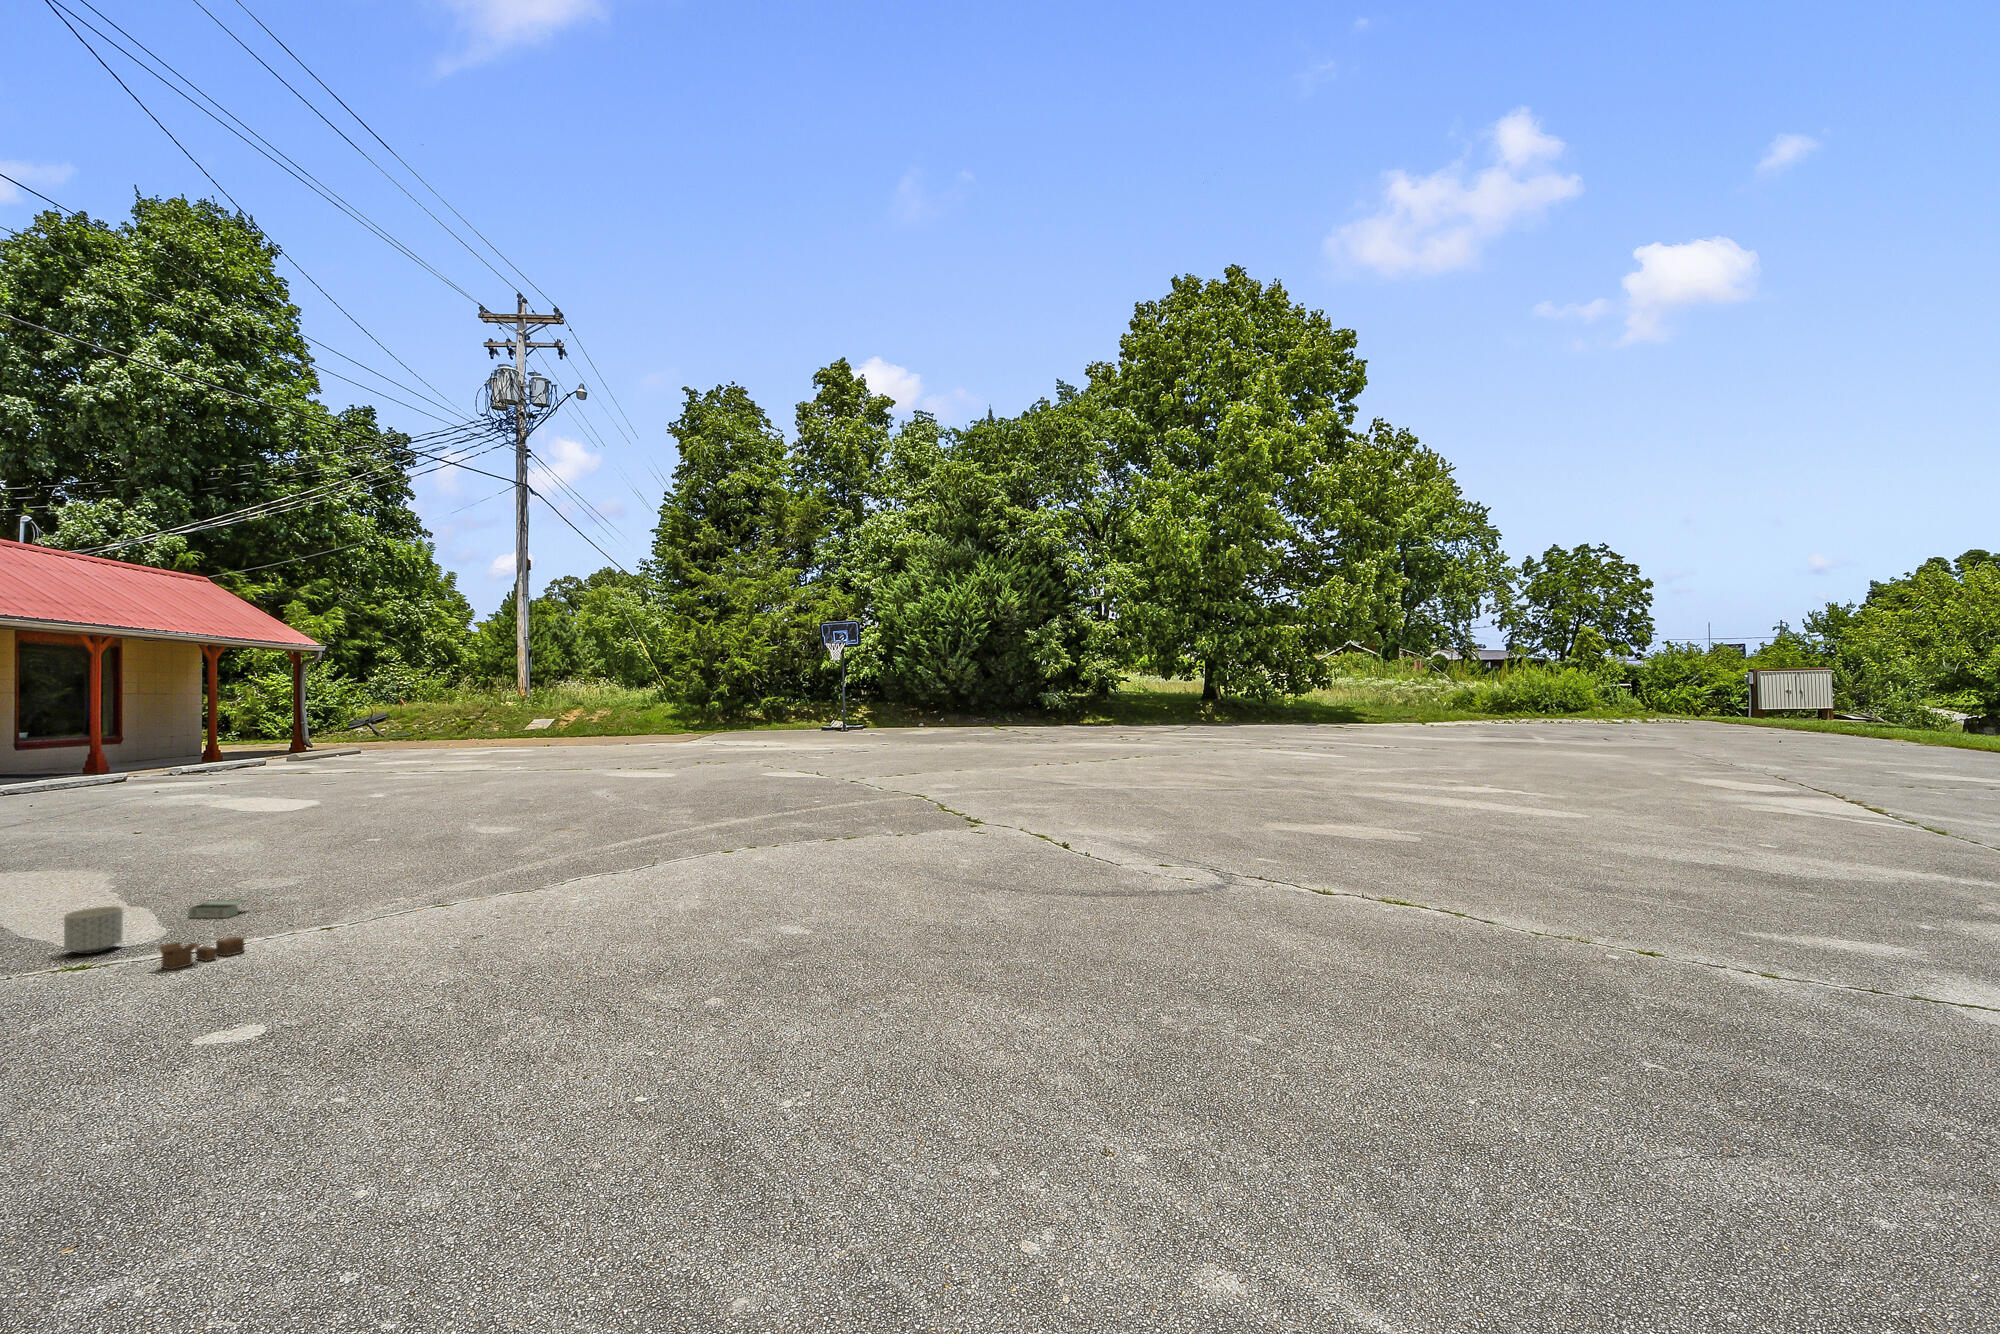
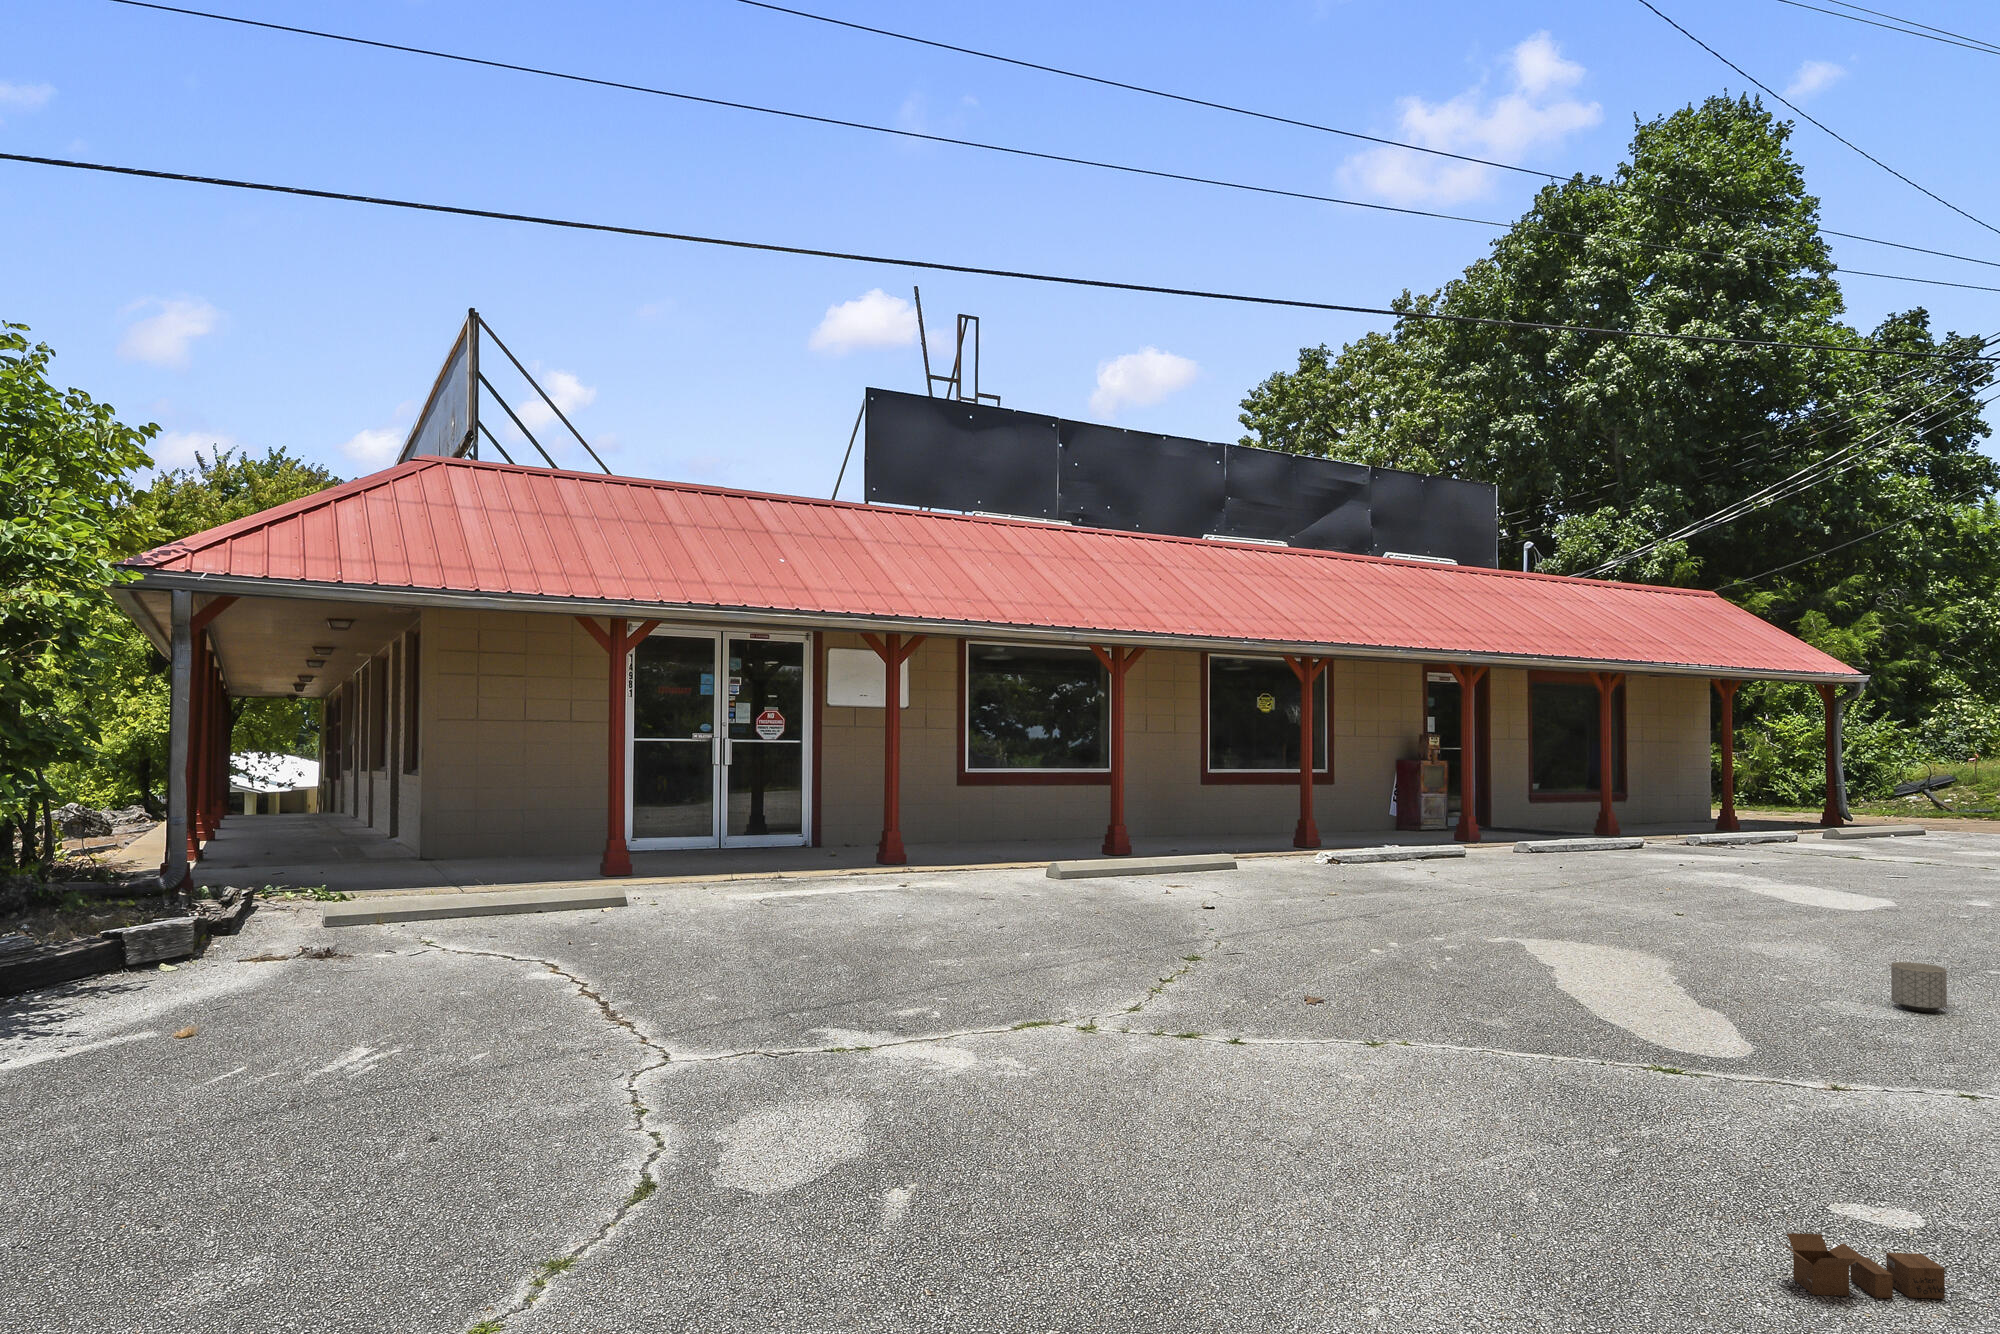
toolbox: present [188,900,247,918] -> none [1799,1124,1904,1174]
planter: present [64,906,123,954] -> present [1891,962,1947,1012]

